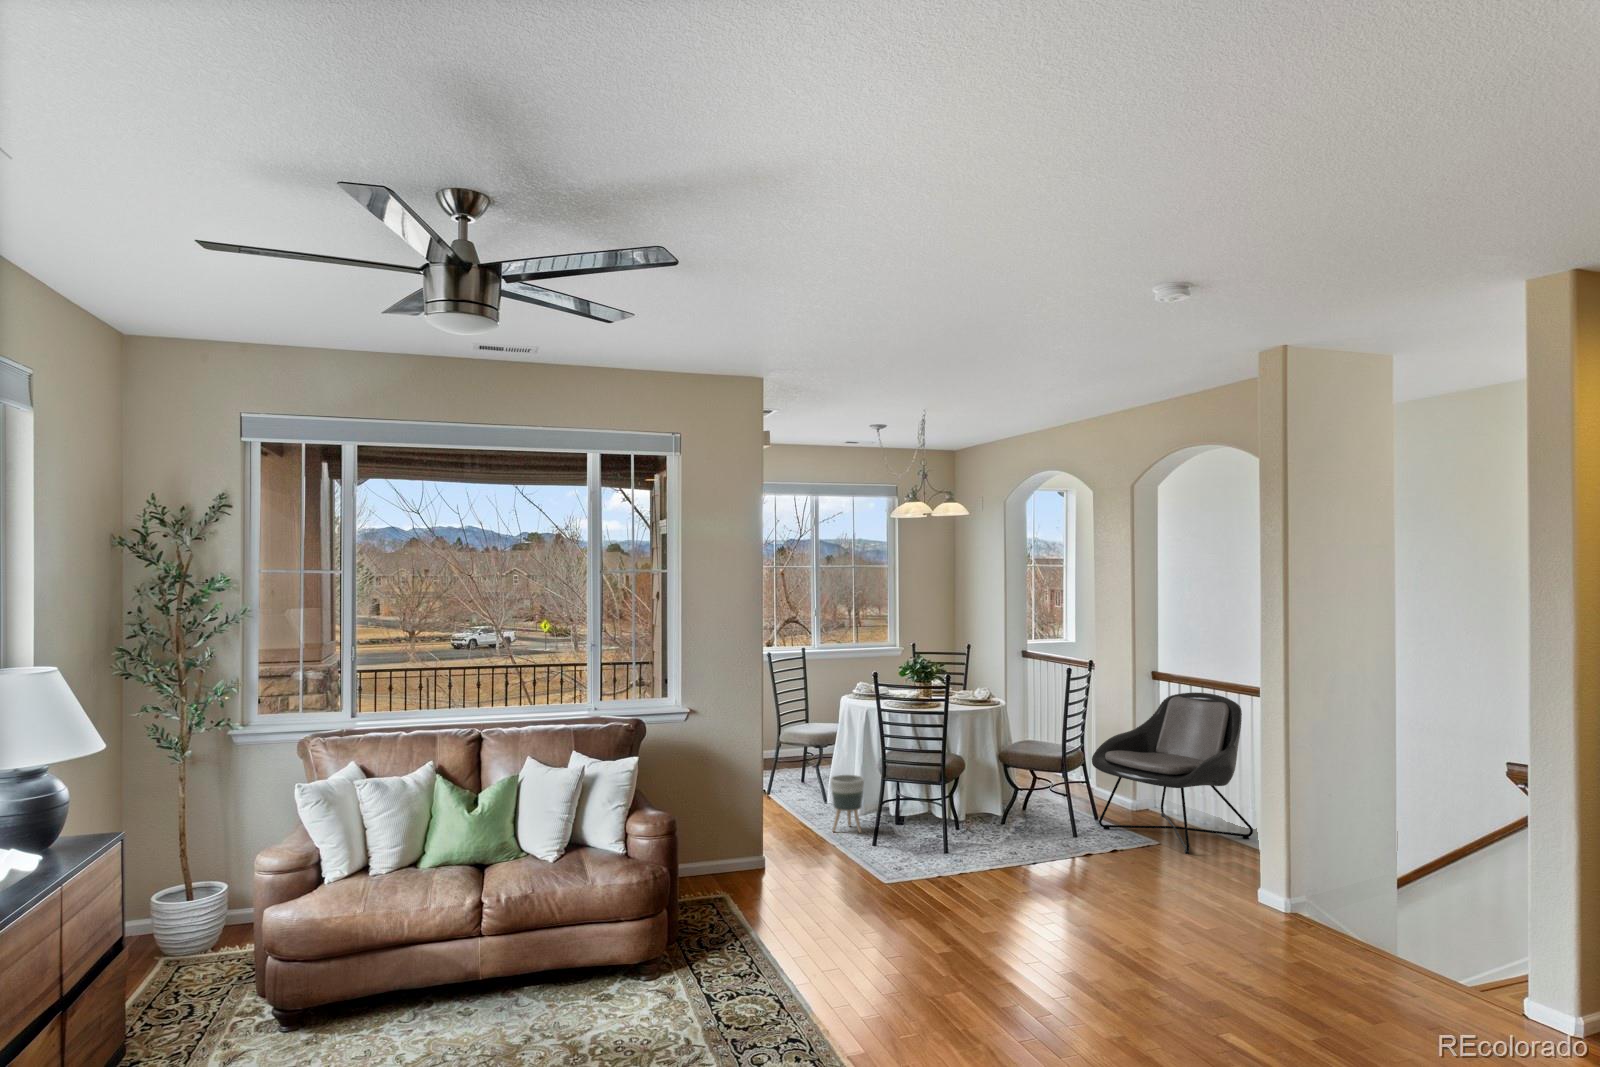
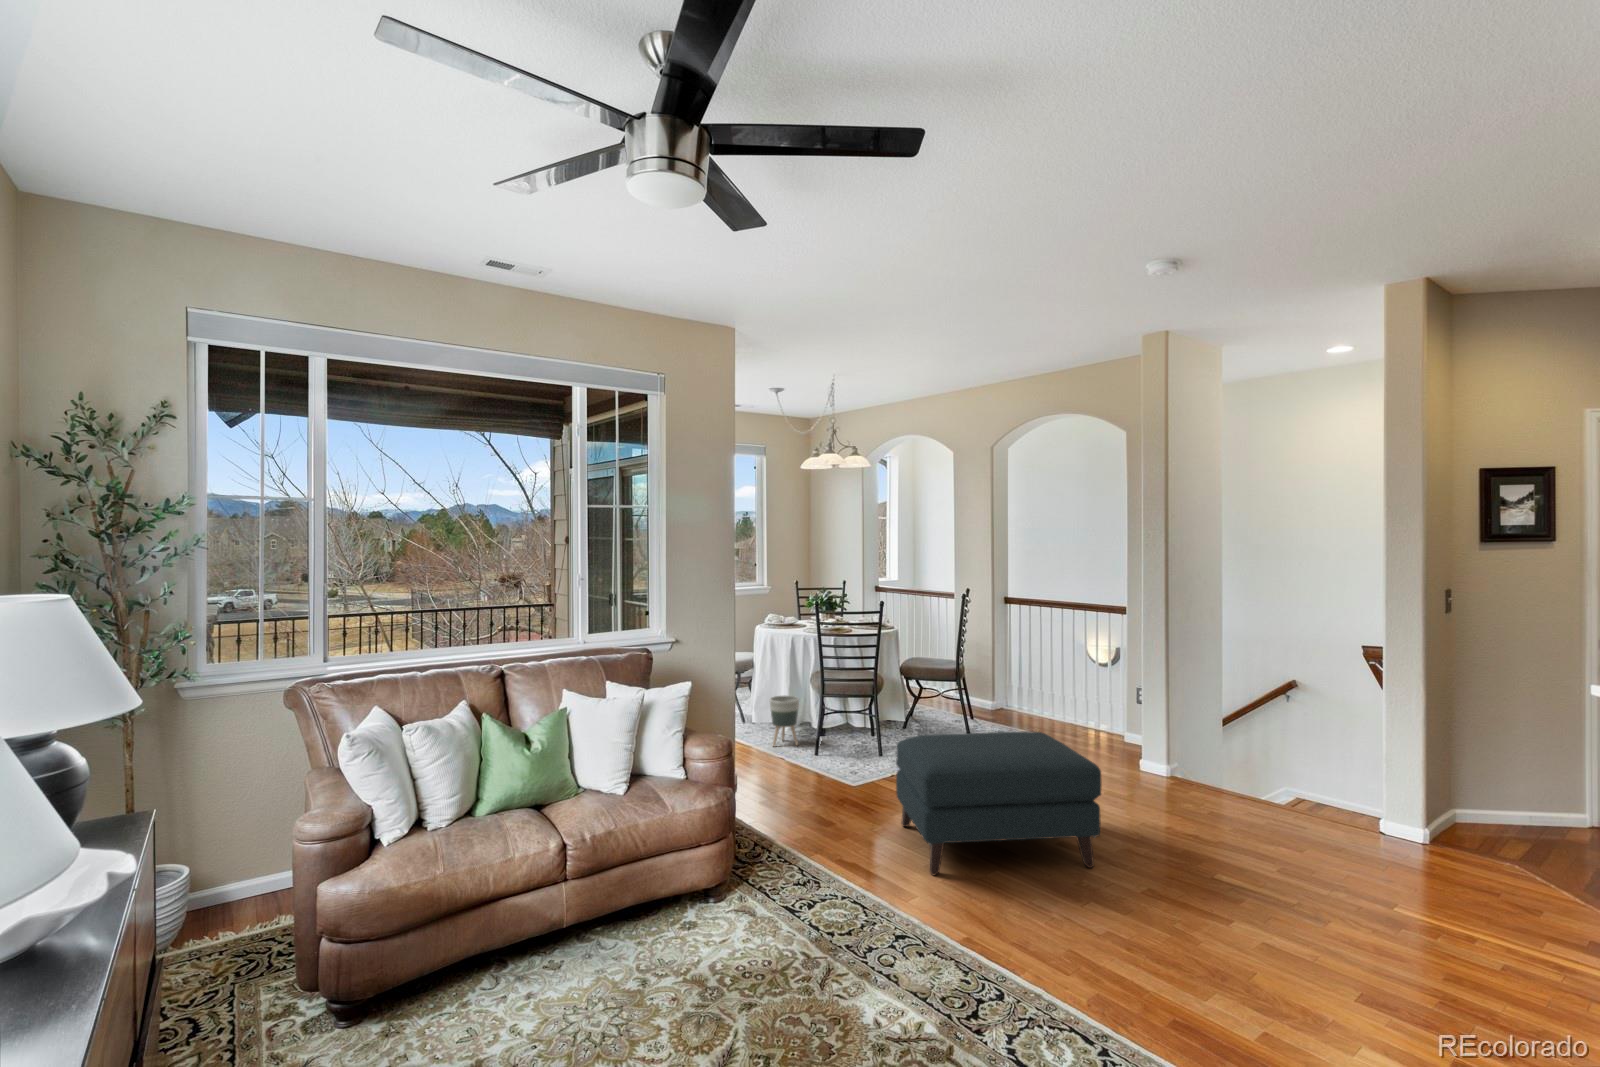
lounge chair: present [1092,692,1253,854] -> none [974,615,1091,740]
ottoman: none [870,829,1083,1002] -> present [896,731,1102,875]

